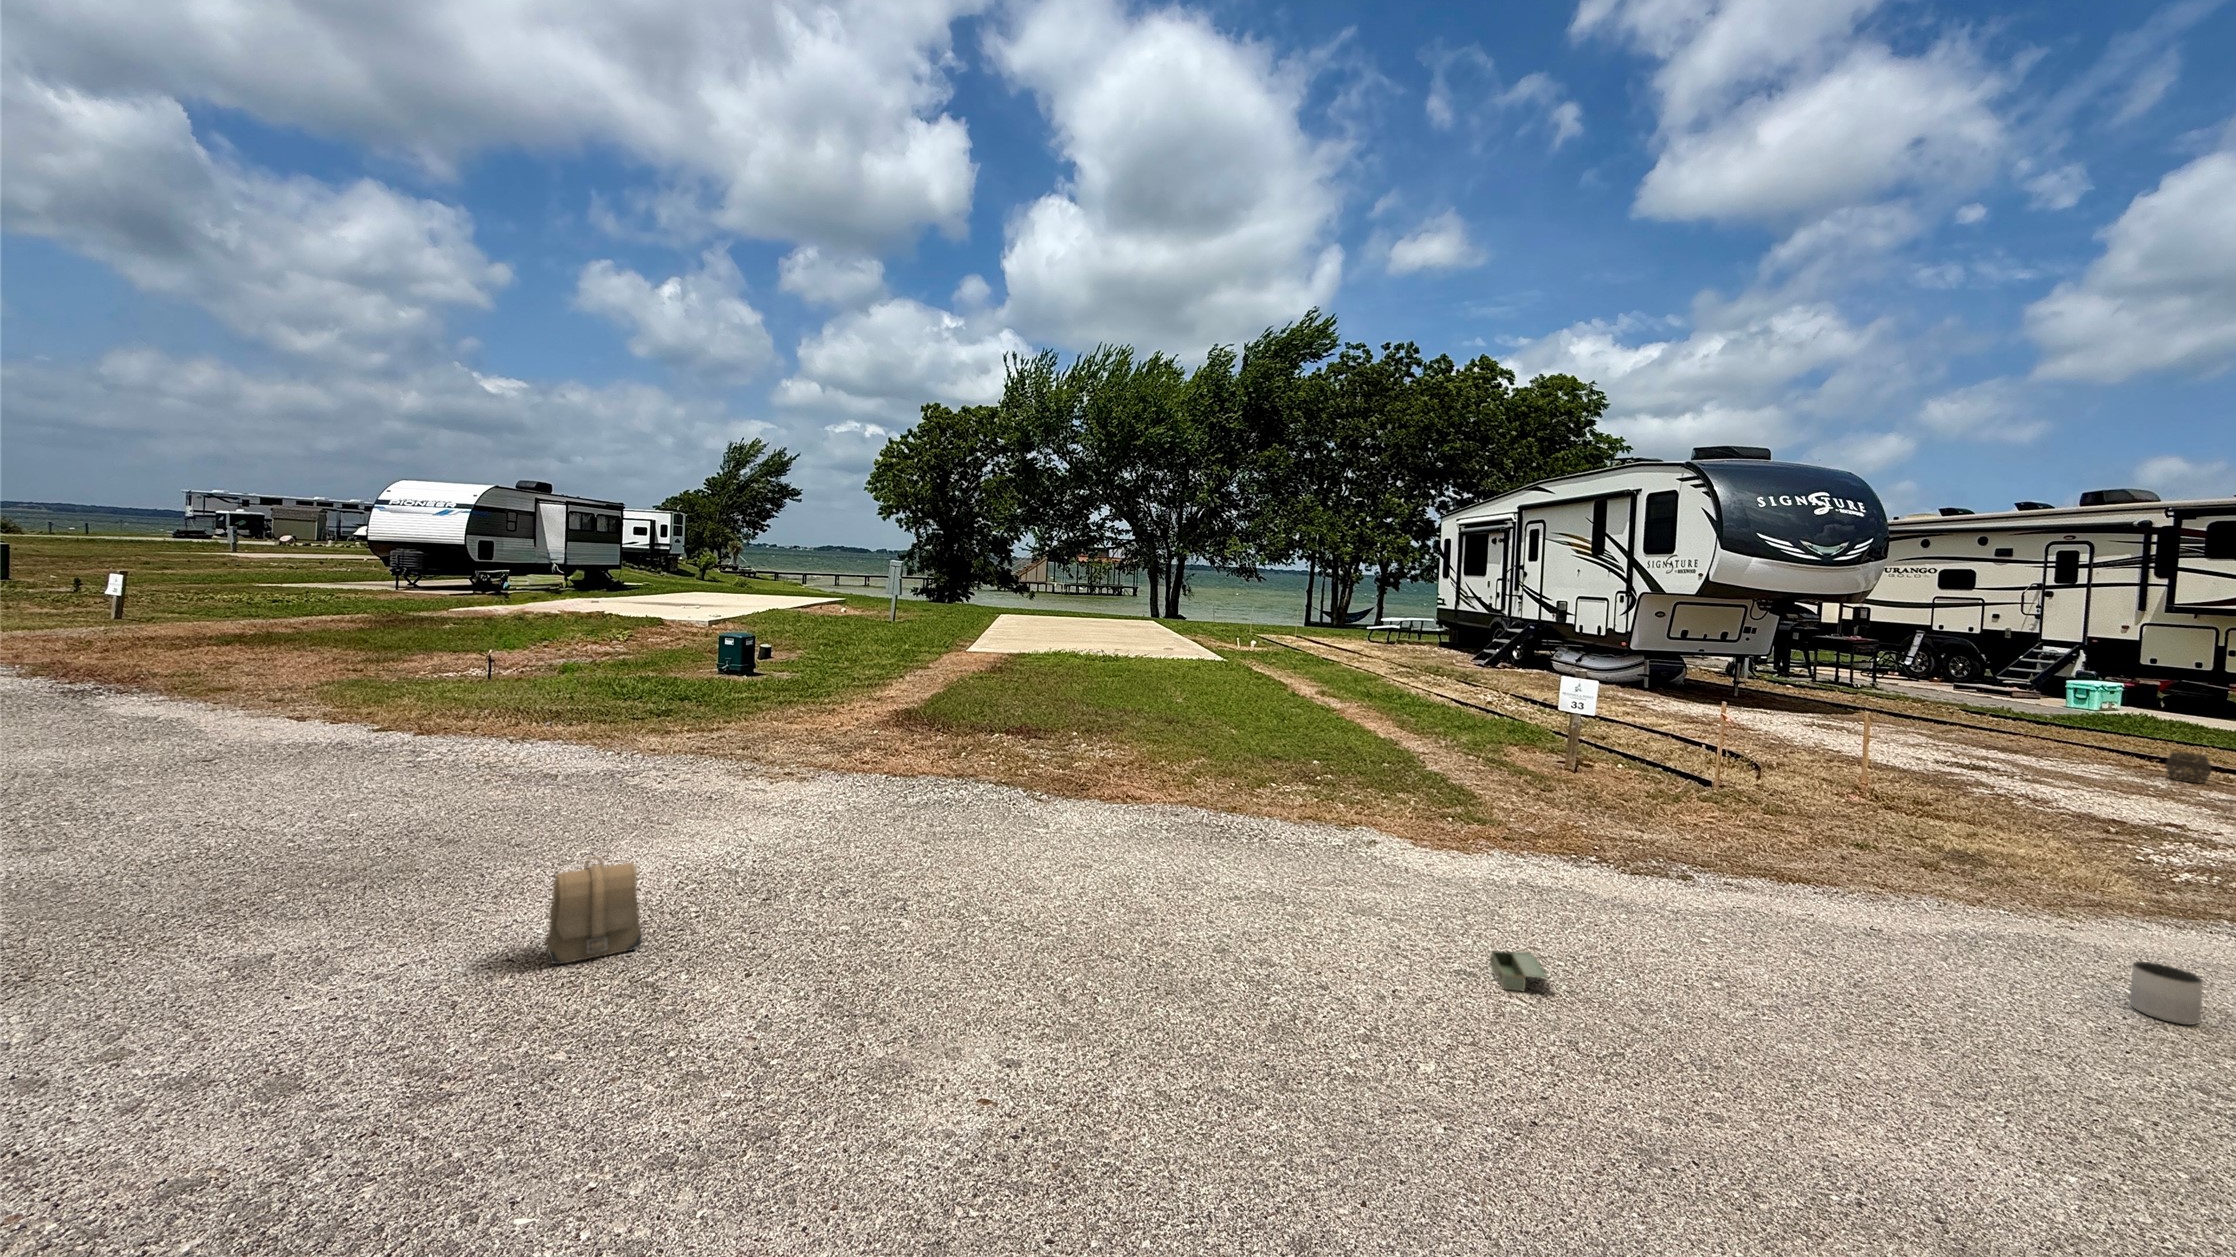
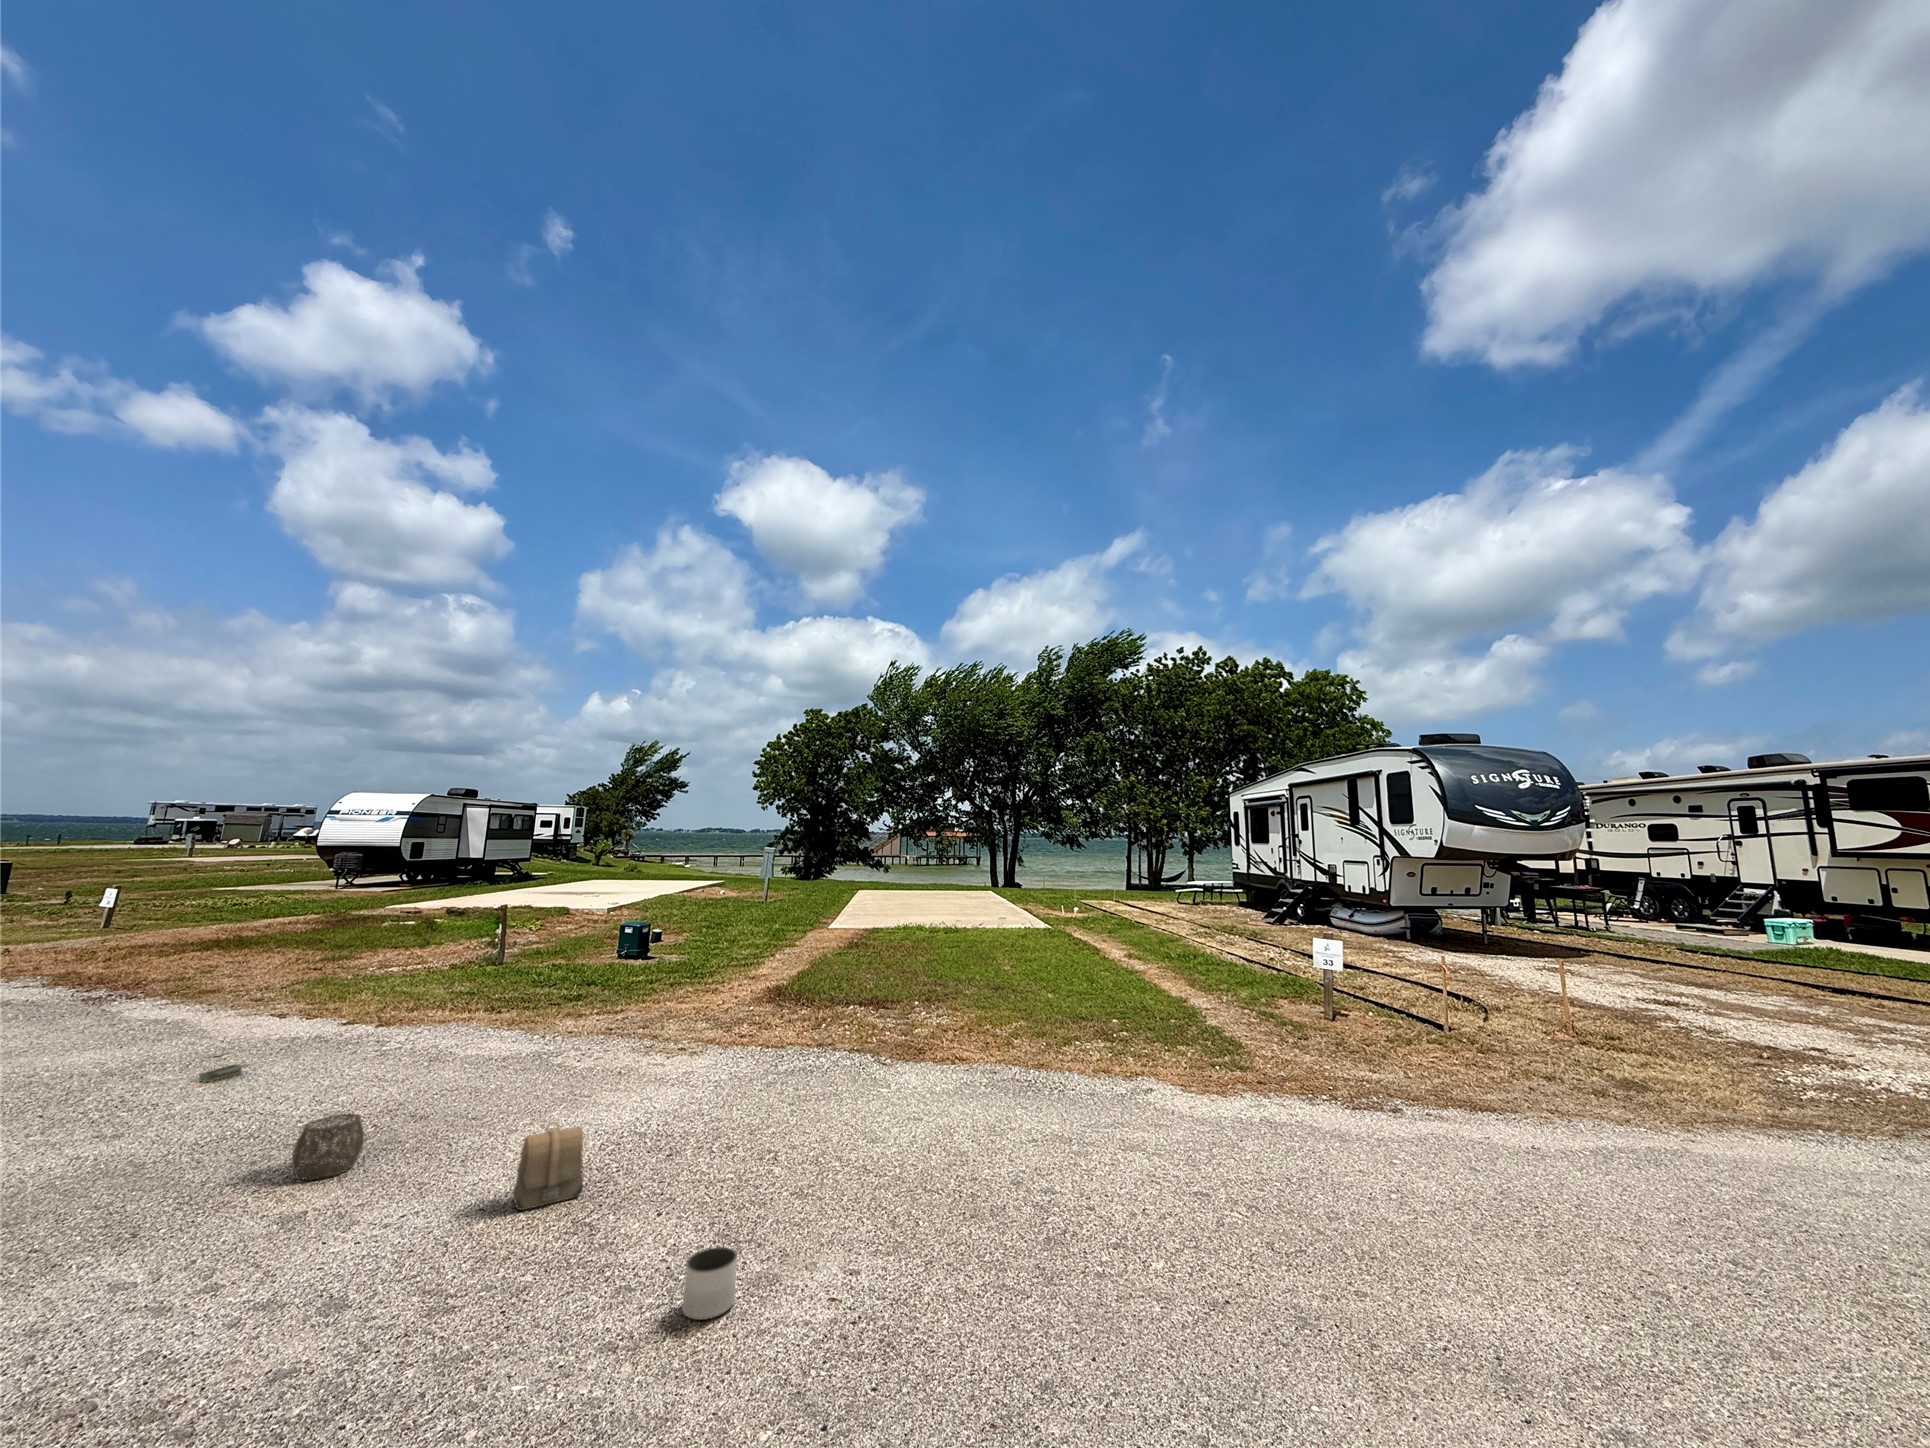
woven basket: present [2166,752,2211,783] -> present [292,1114,364,1181]
toolbox: present [1490,951,1547,991] -> present [199,1065,248,1082]
planter: present [2129,962,2203,1025] -> present [682,1247,737,1320]

